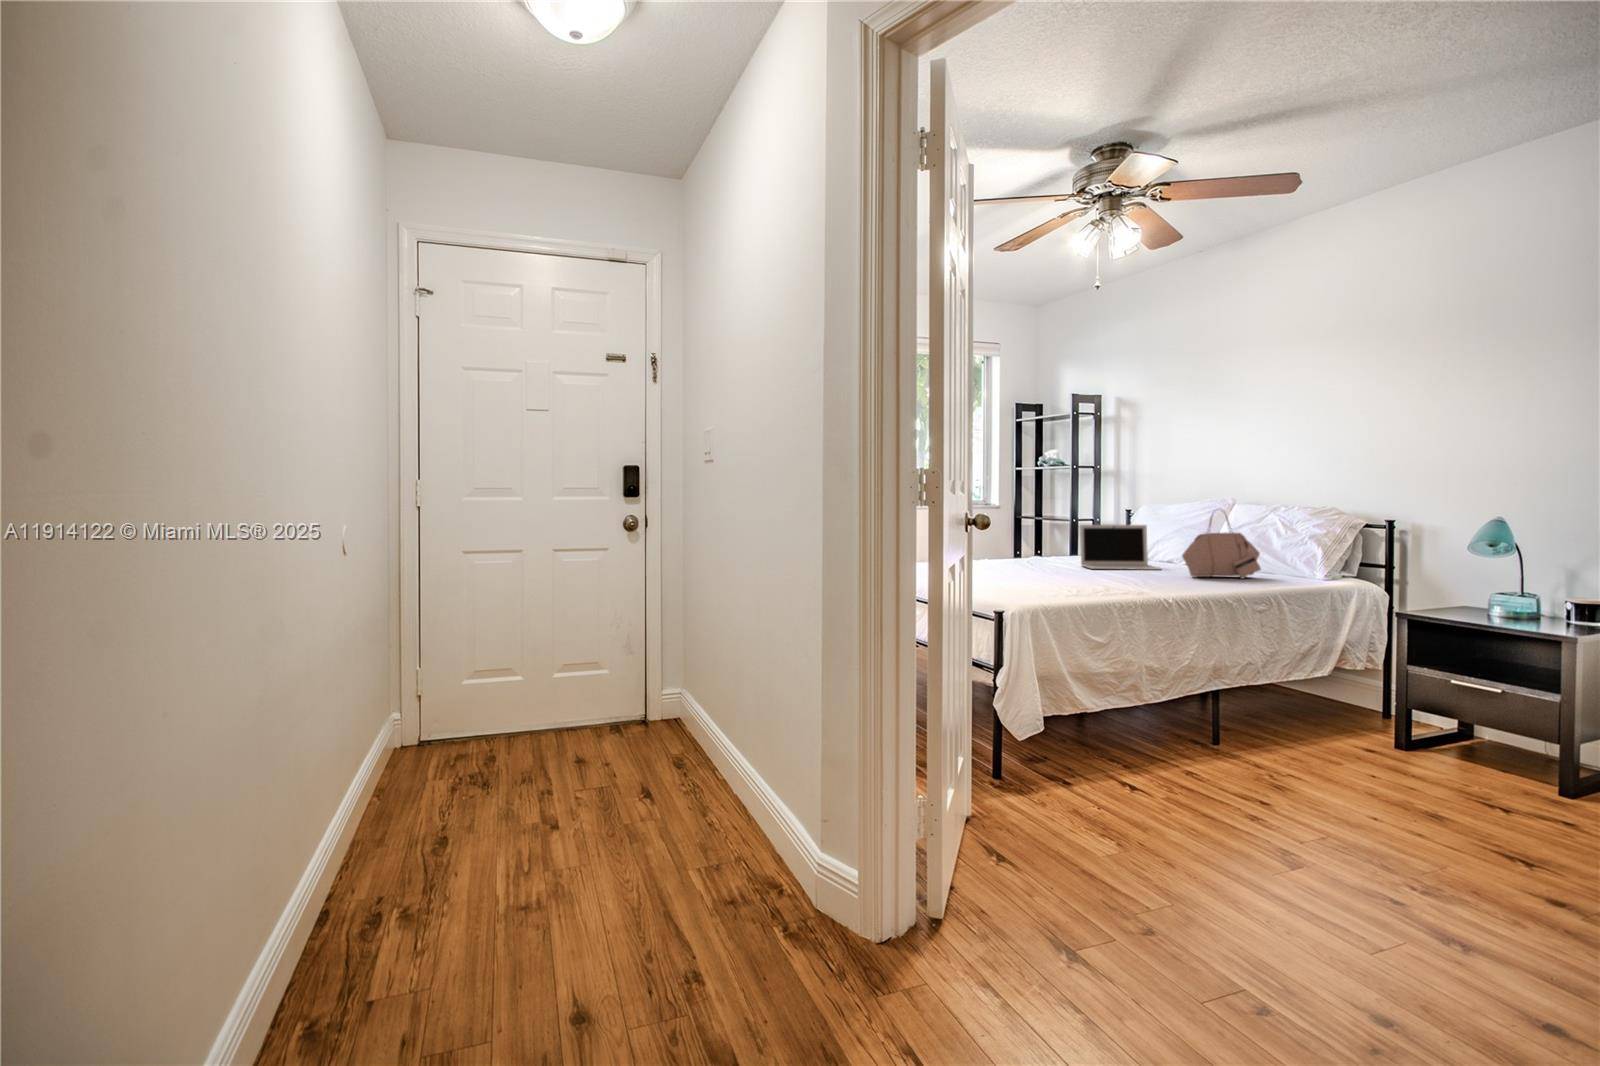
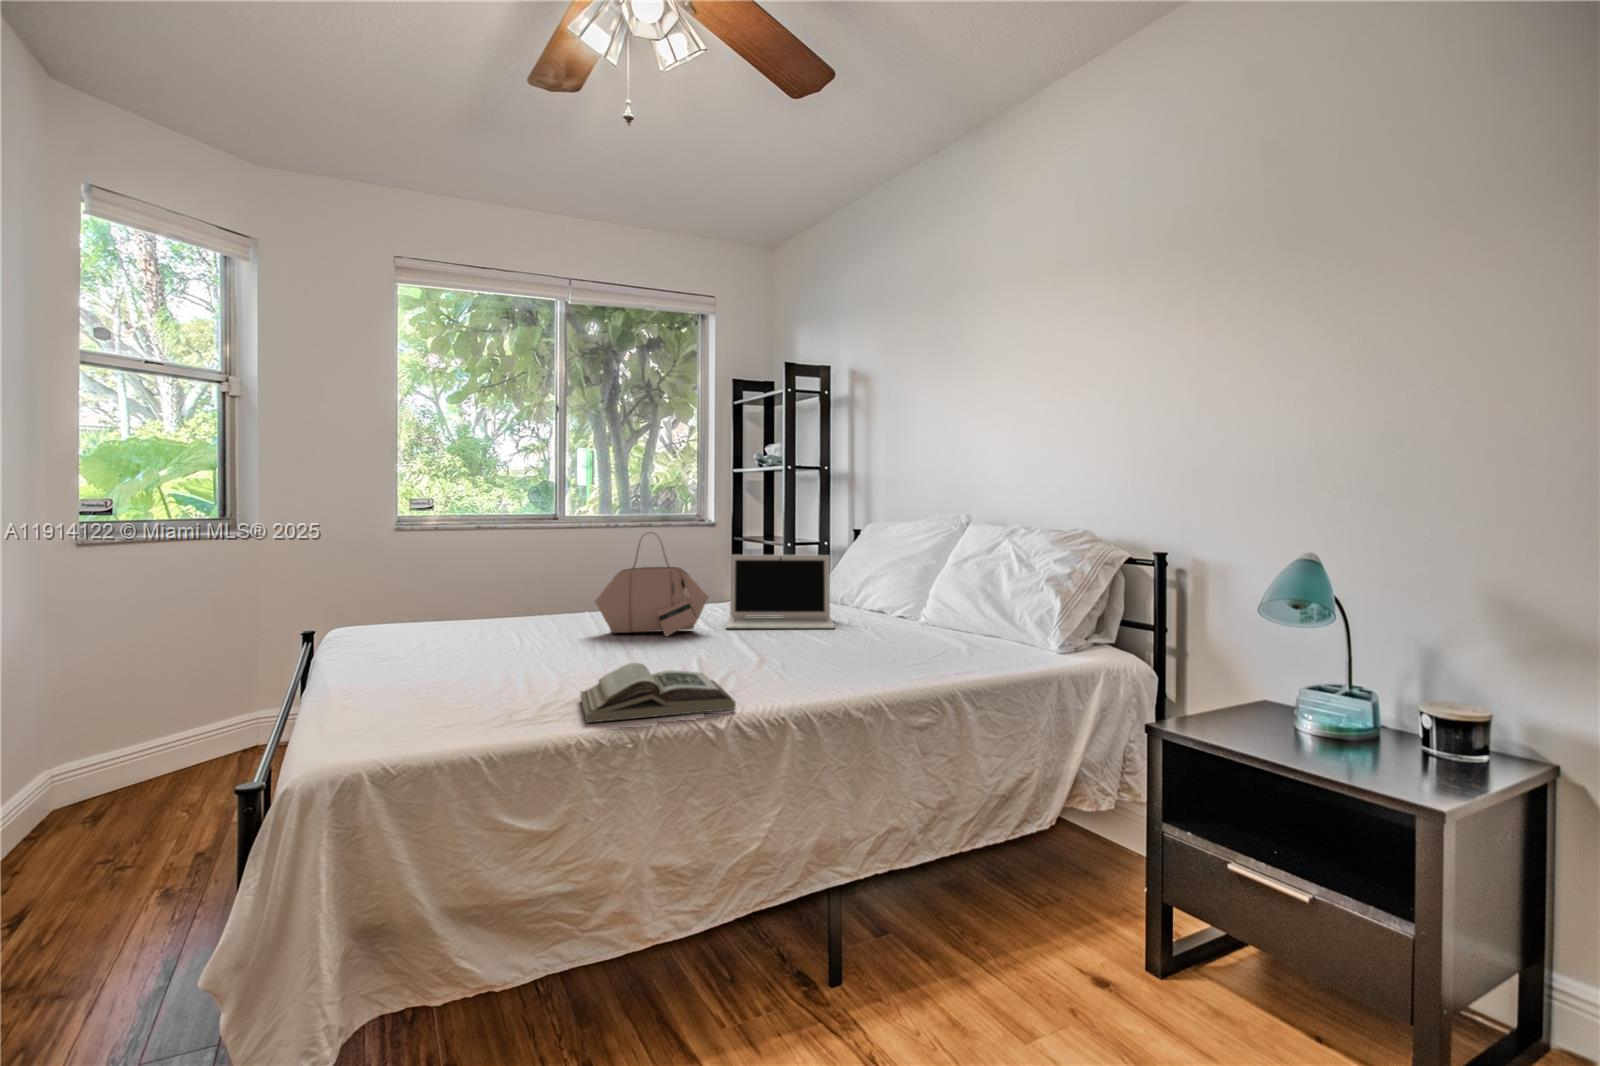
handbag: present [1182,510,1261,579] -> present [595,532,709,636]
book: none [1090,571,1182,594] -> present [581,663,735,723]

